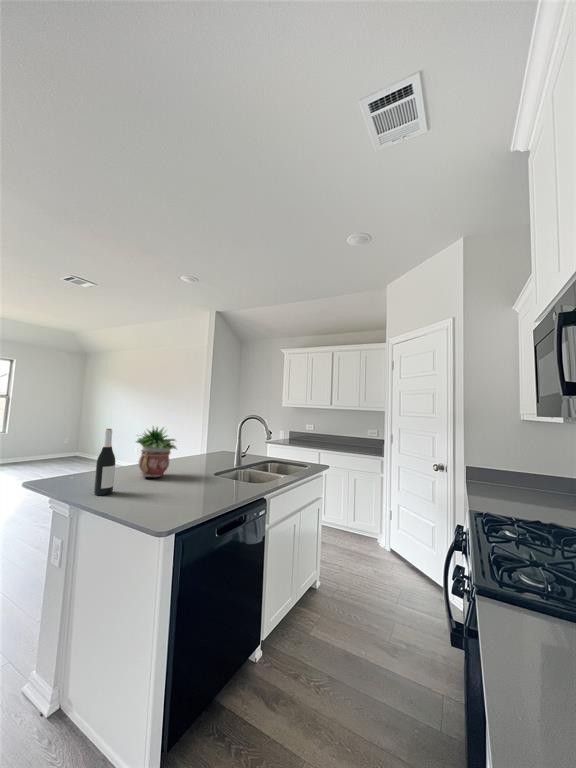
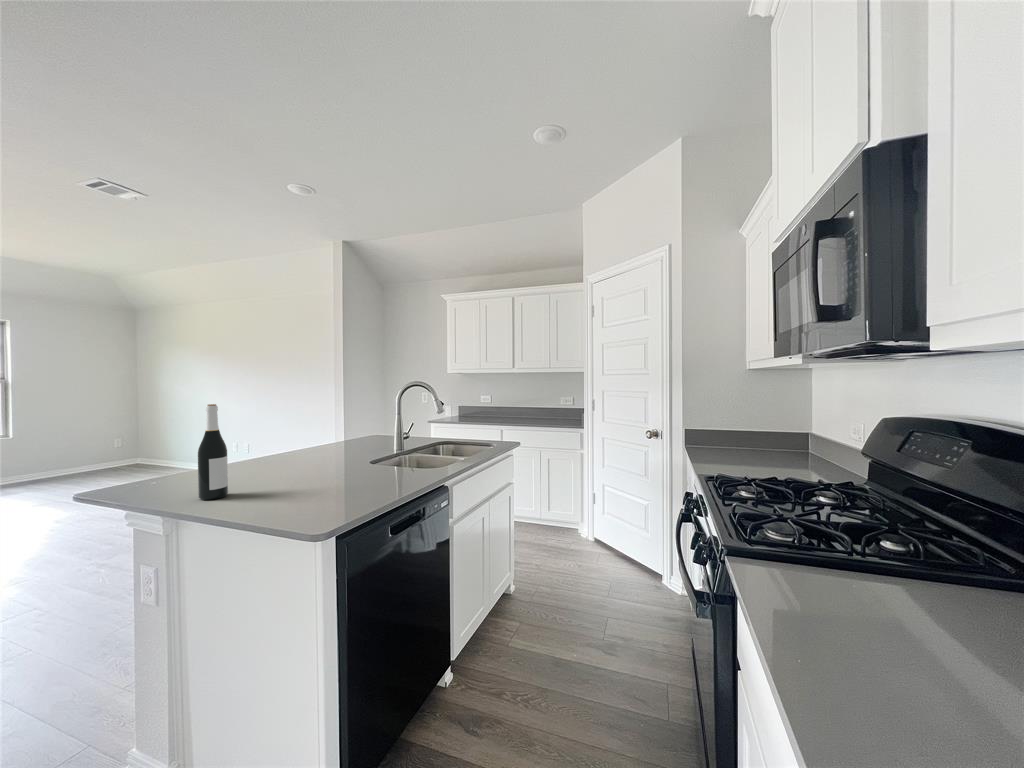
potted plant: present [136,428,176,477] -> none [250,399,318,473]

